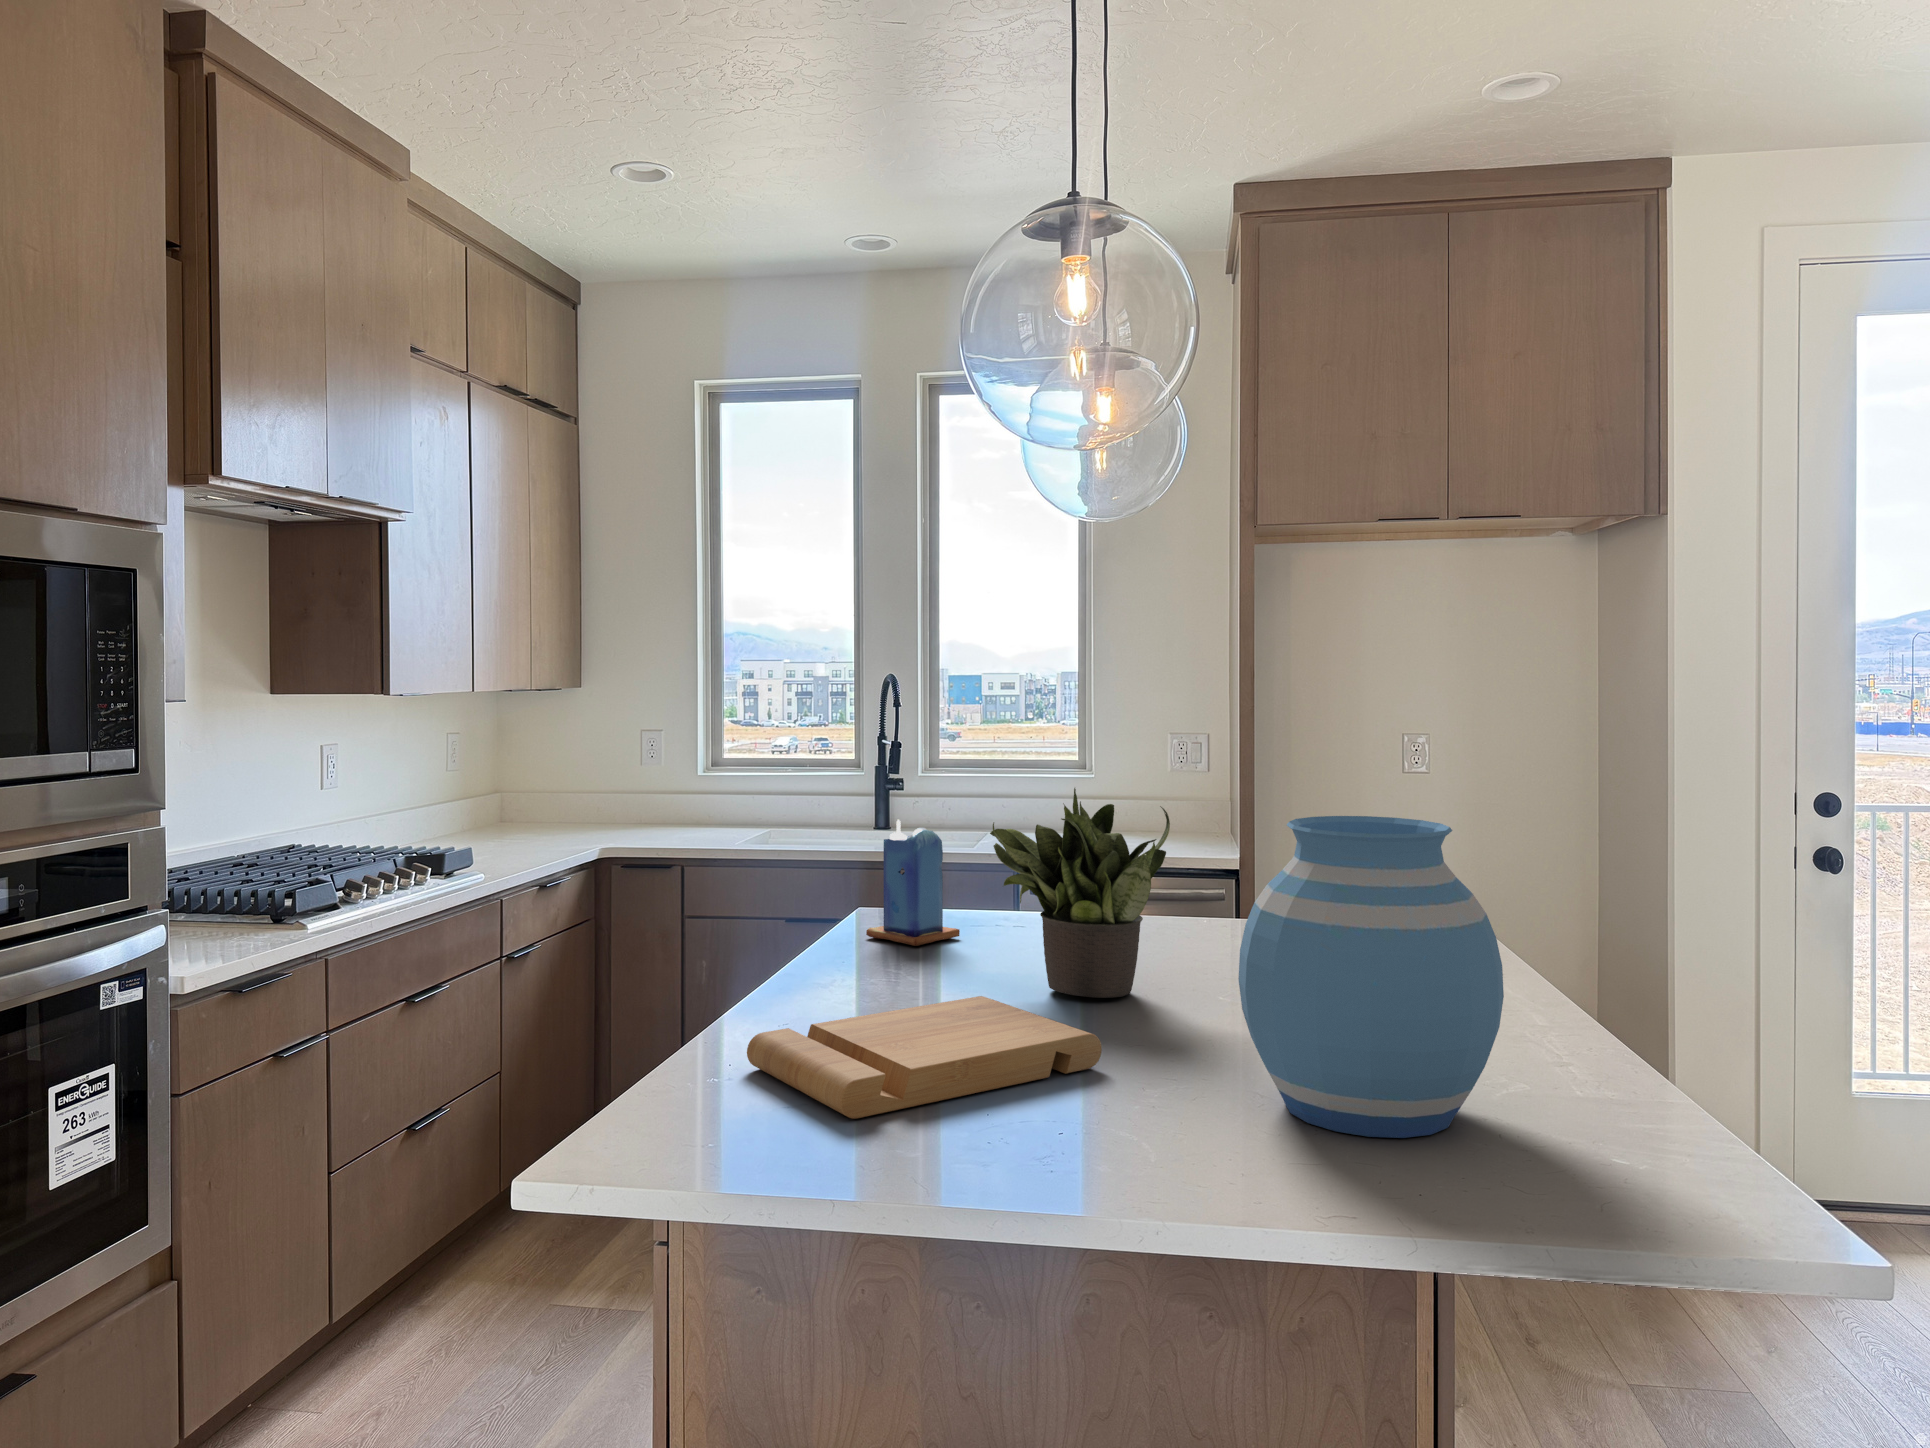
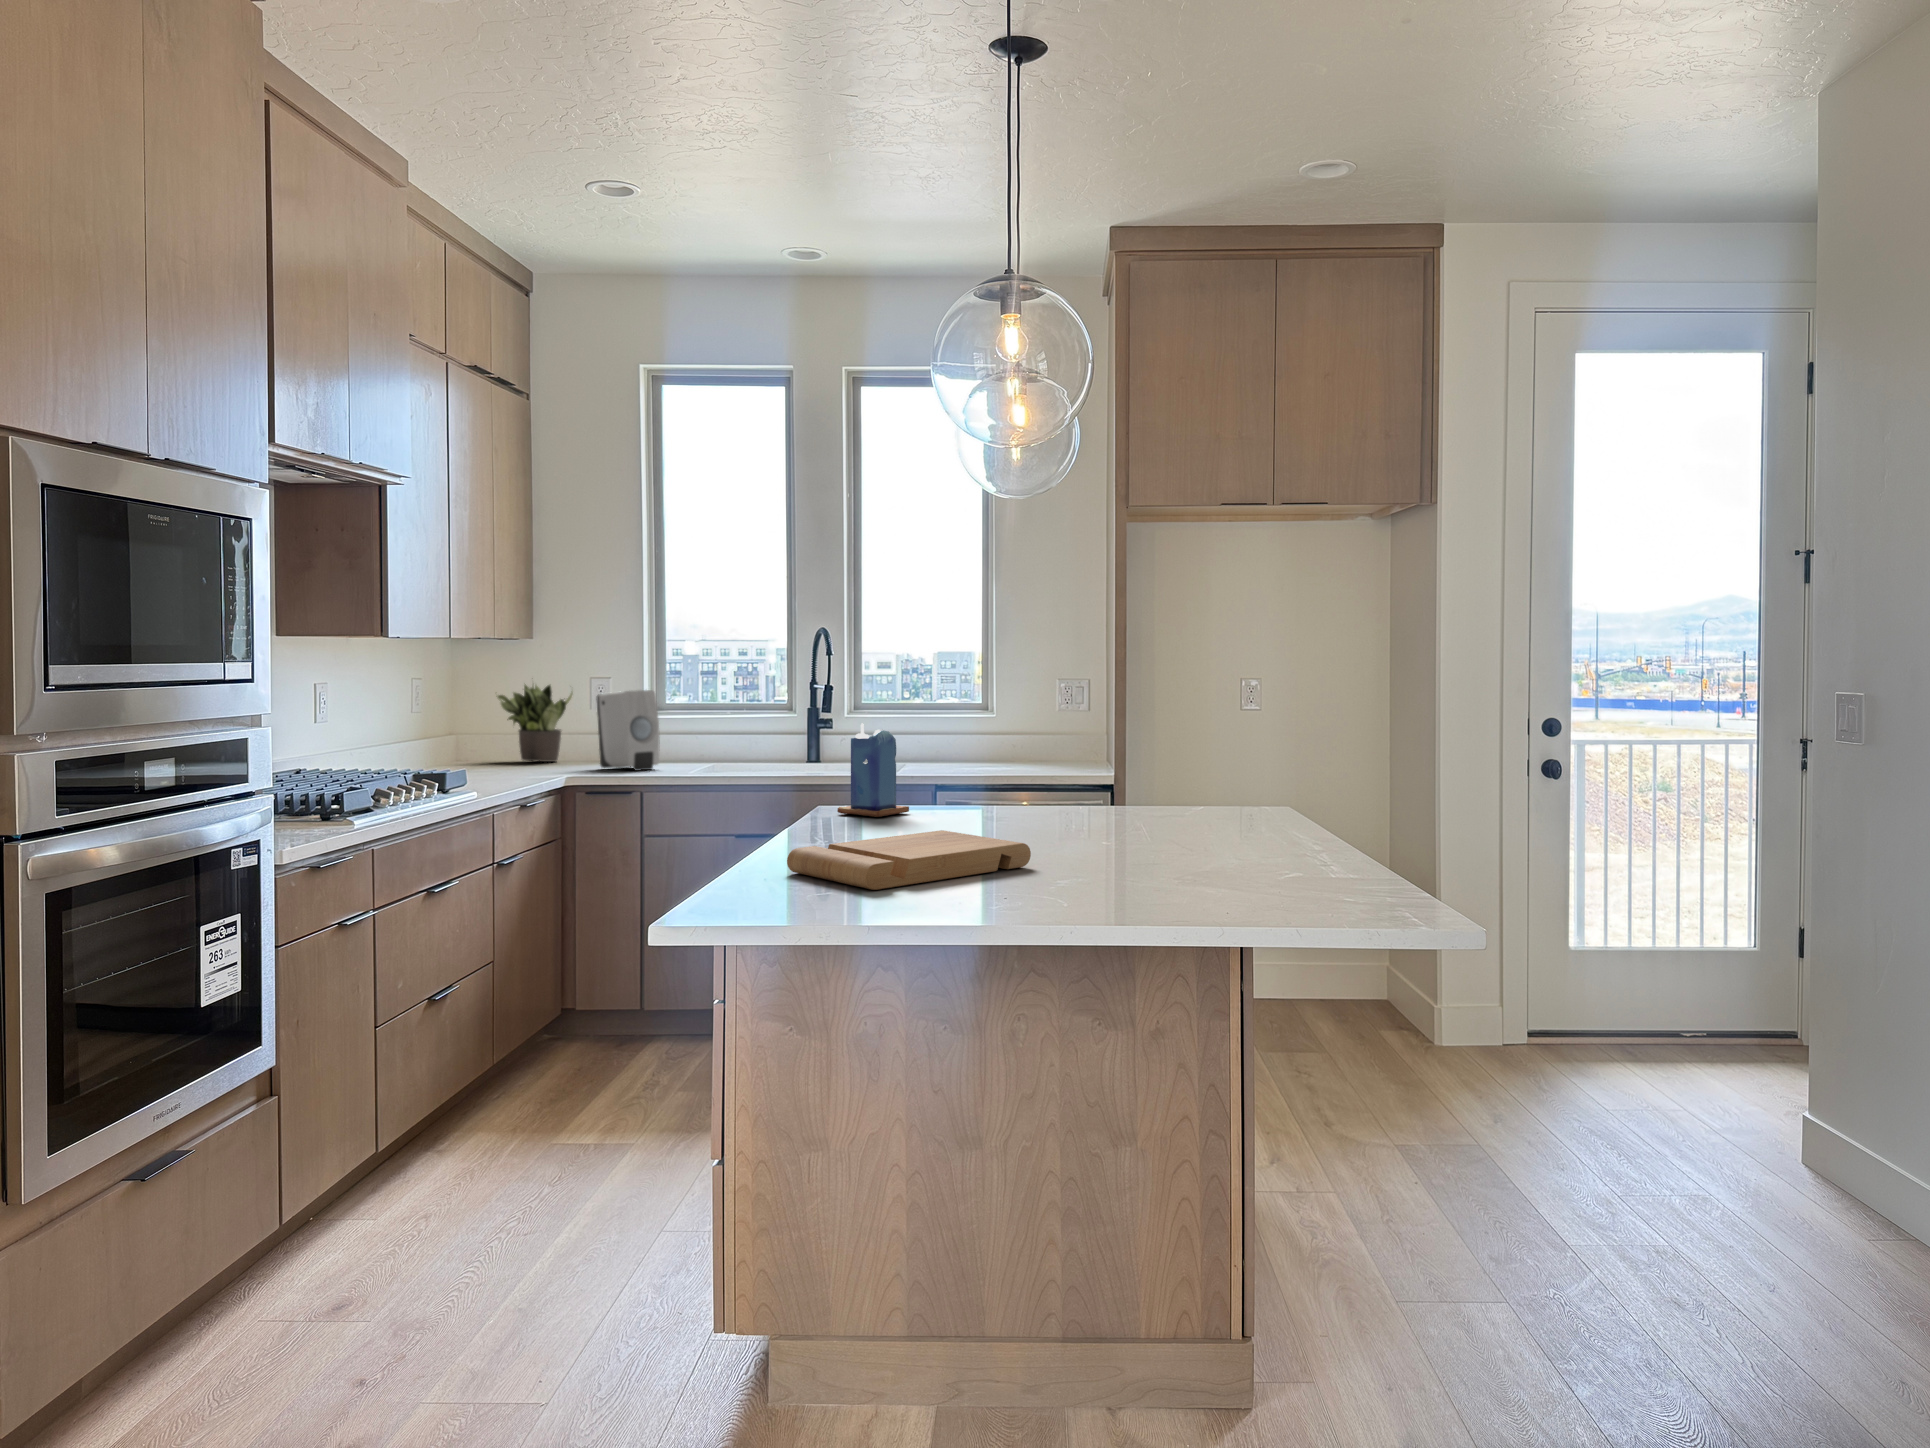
soap dispenser: none [632,751,701,845] -> present [597,690,660,771]
potted plant: present [990,788,1170,998] -> present [497,684,573,762]
vase: present [1238,816,1504,1138] -> none [1122,692,1285,887]

